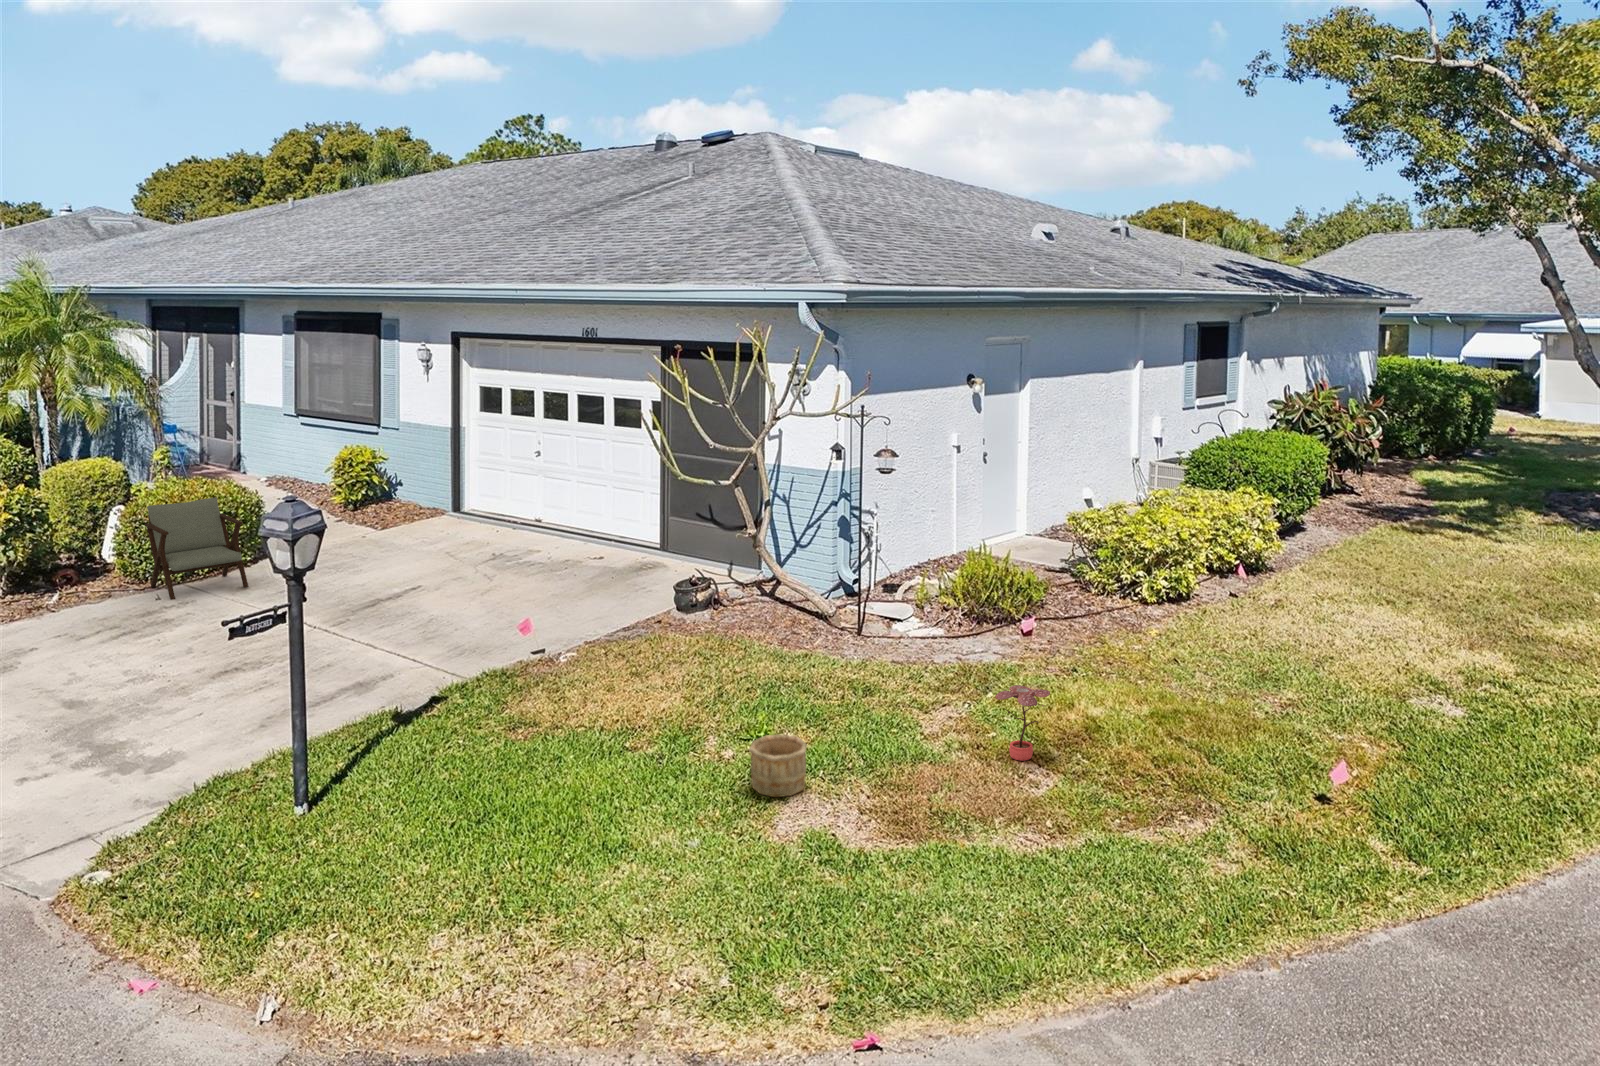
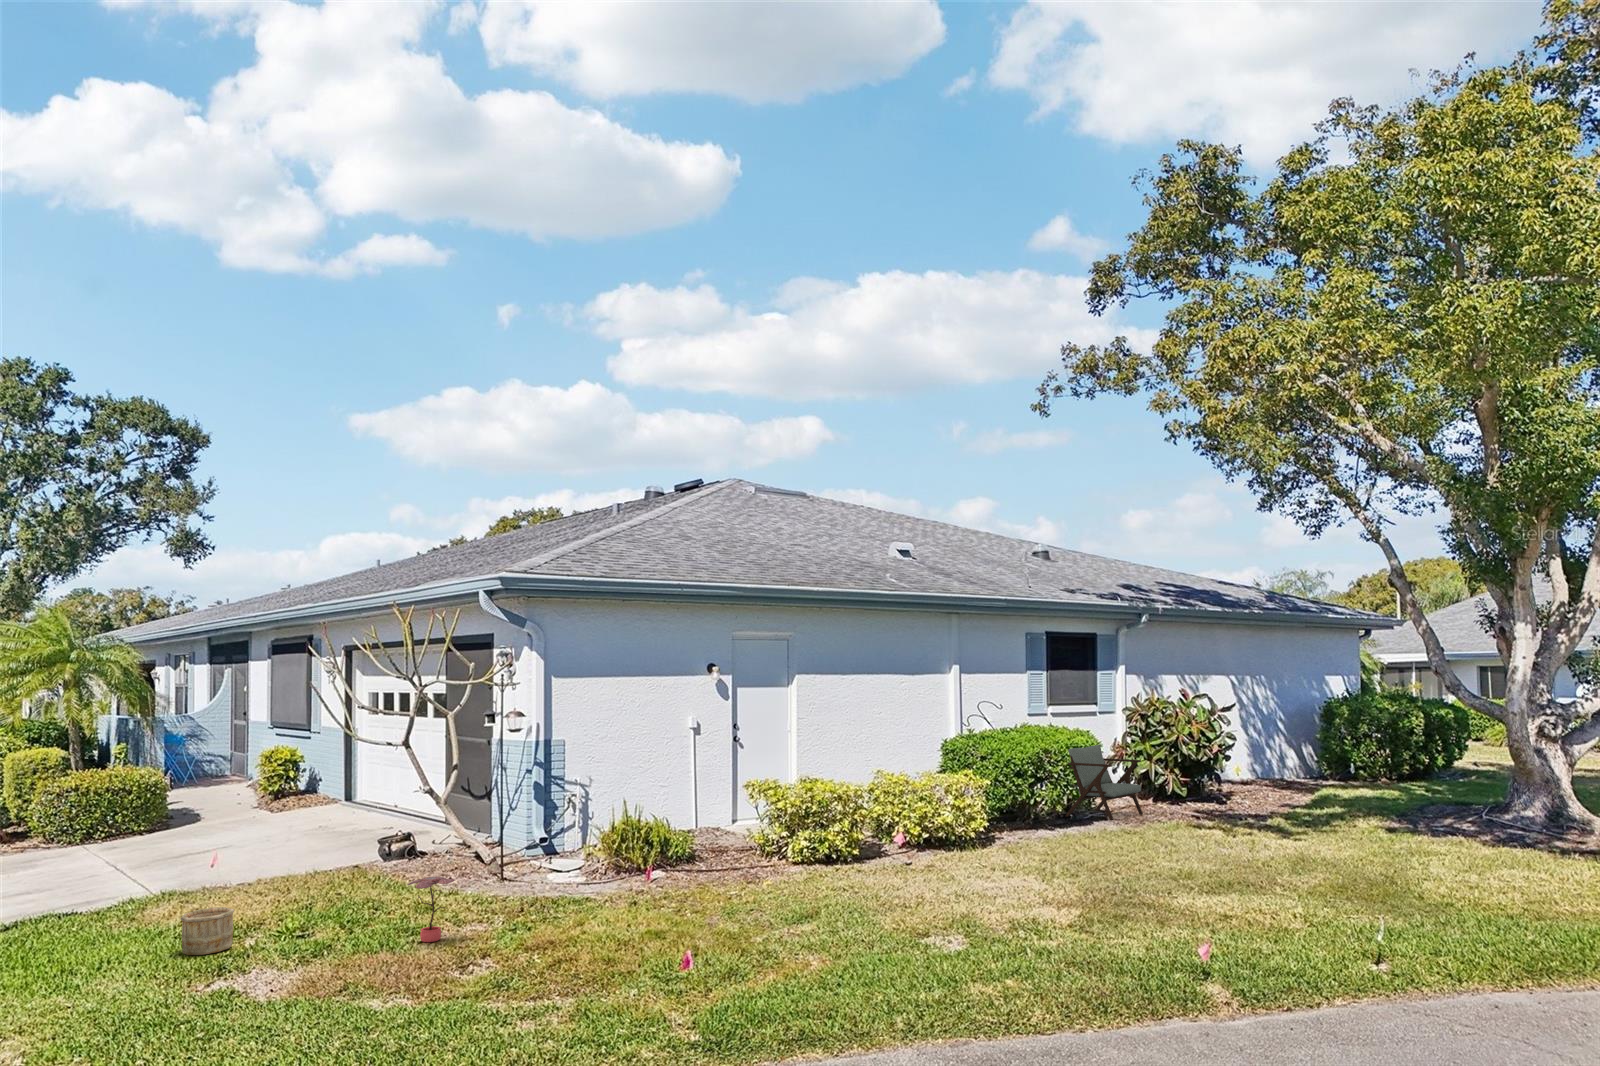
lounge chair: present [145,498,248,600] -> present [1066,745,1143,820]

